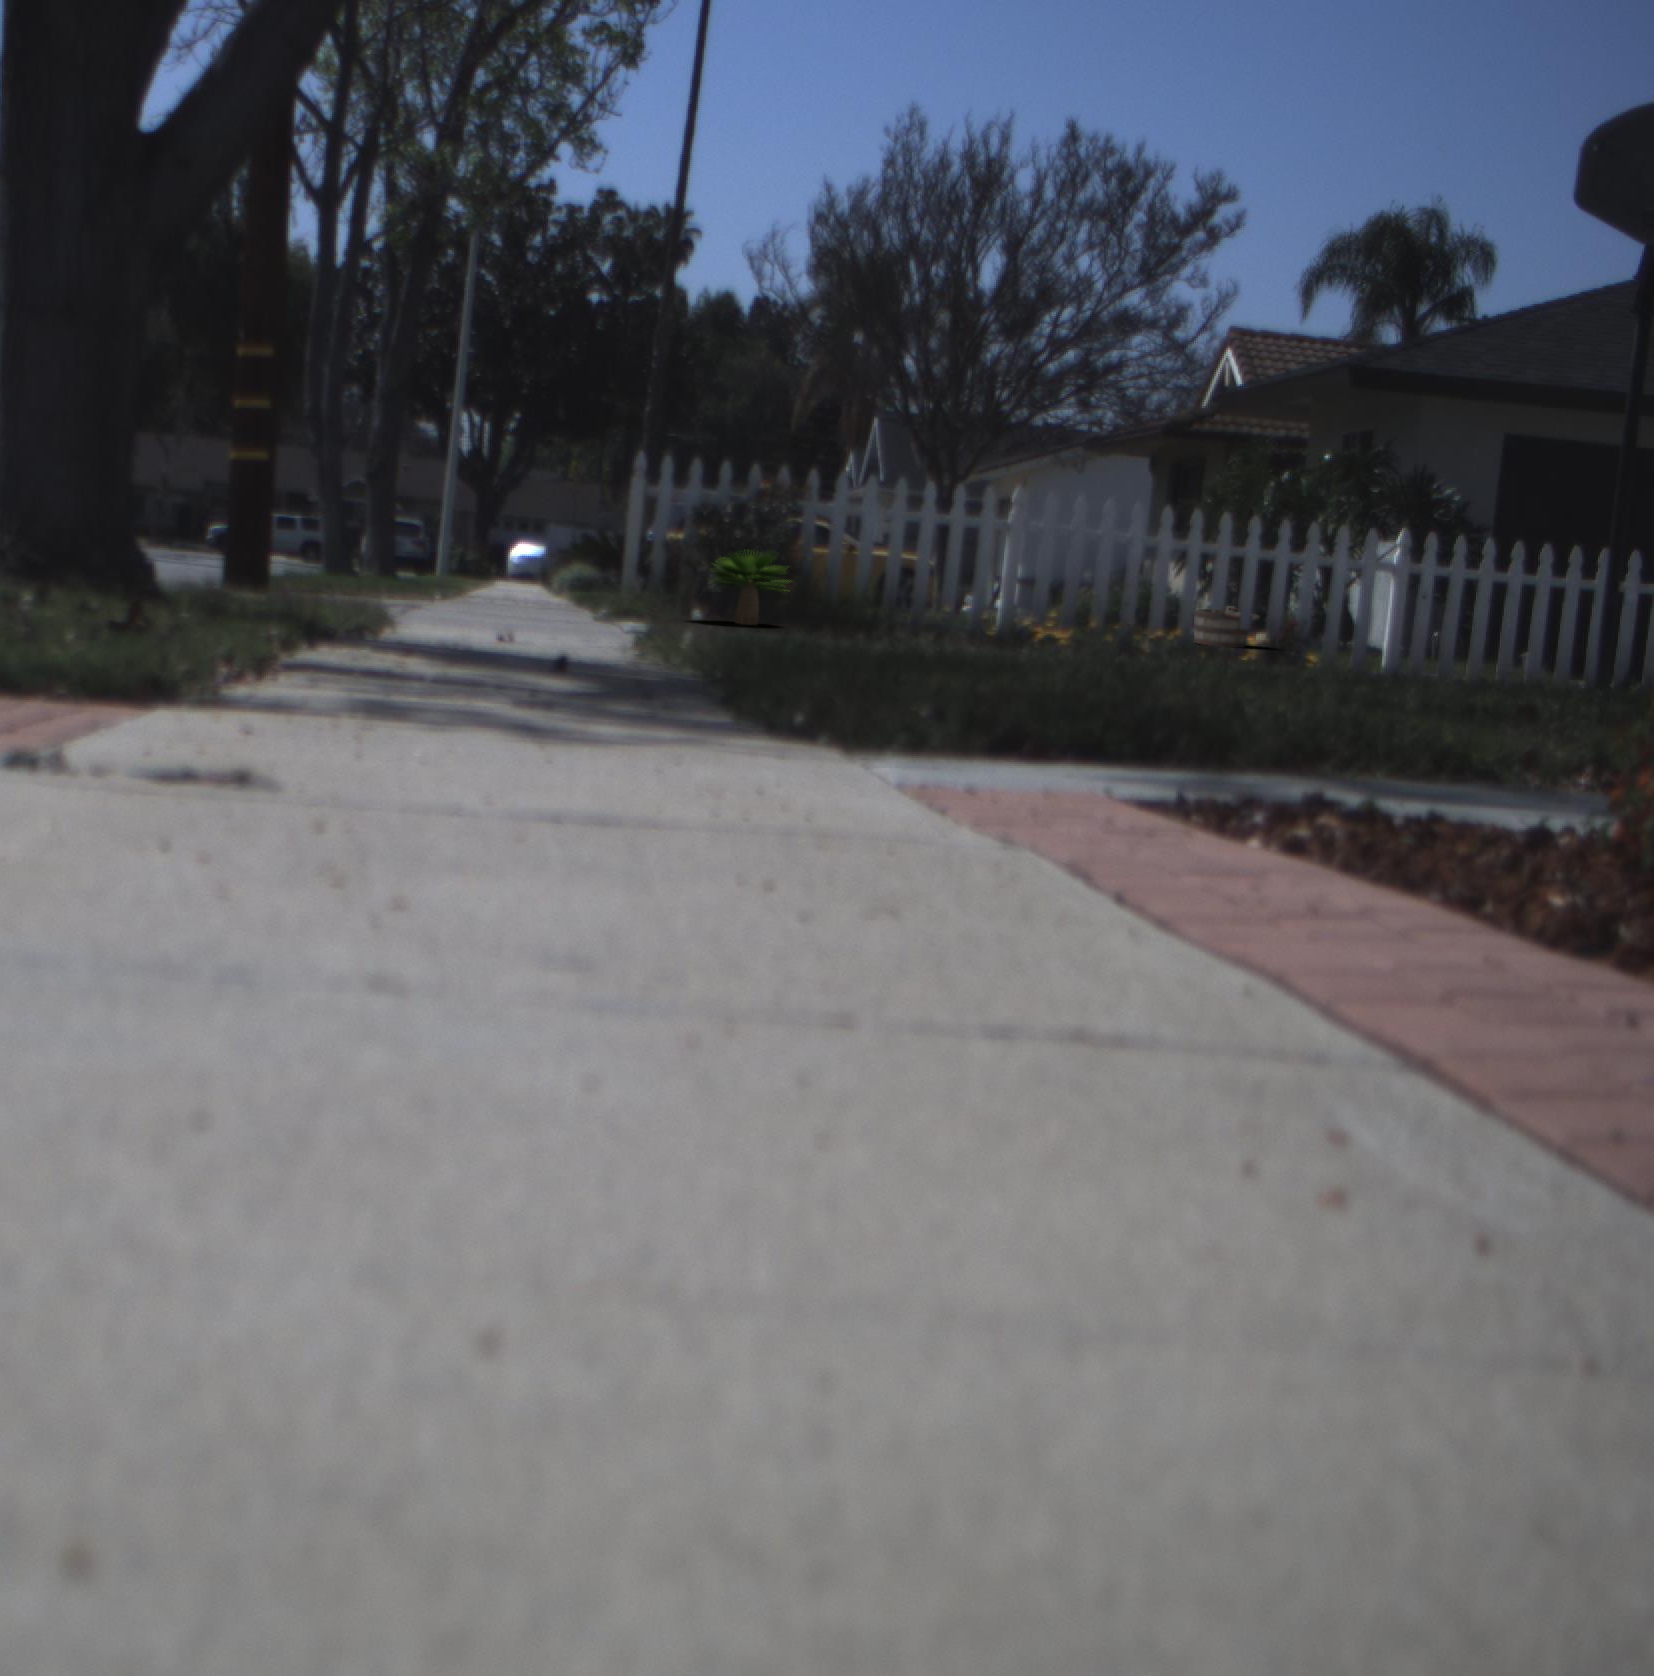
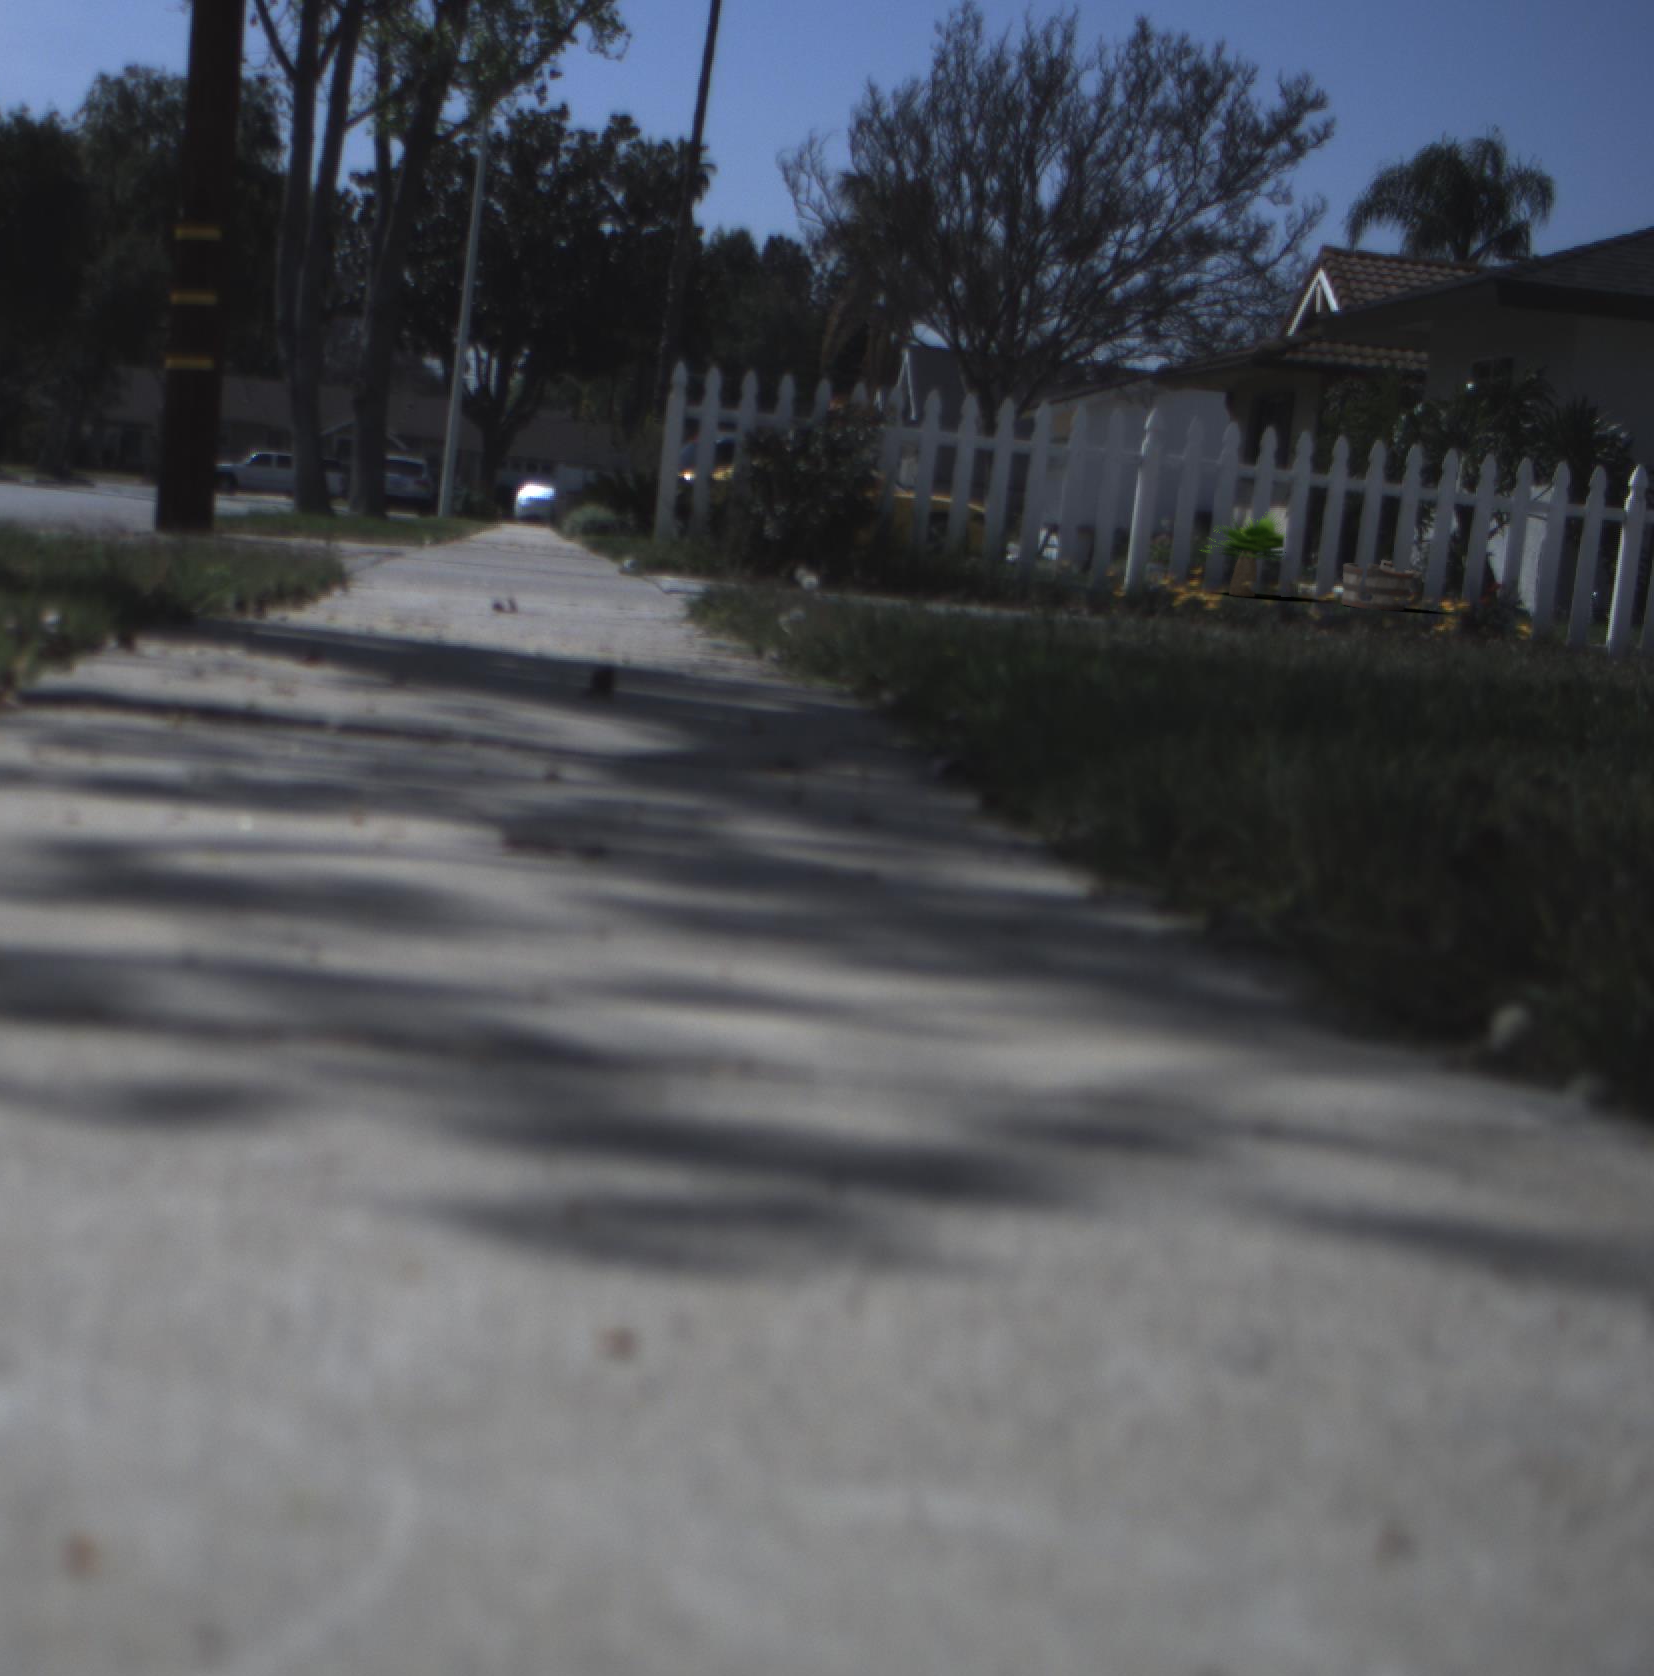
potted plant: present [711,553,789,625] -> present [1201,514,1287,597]

